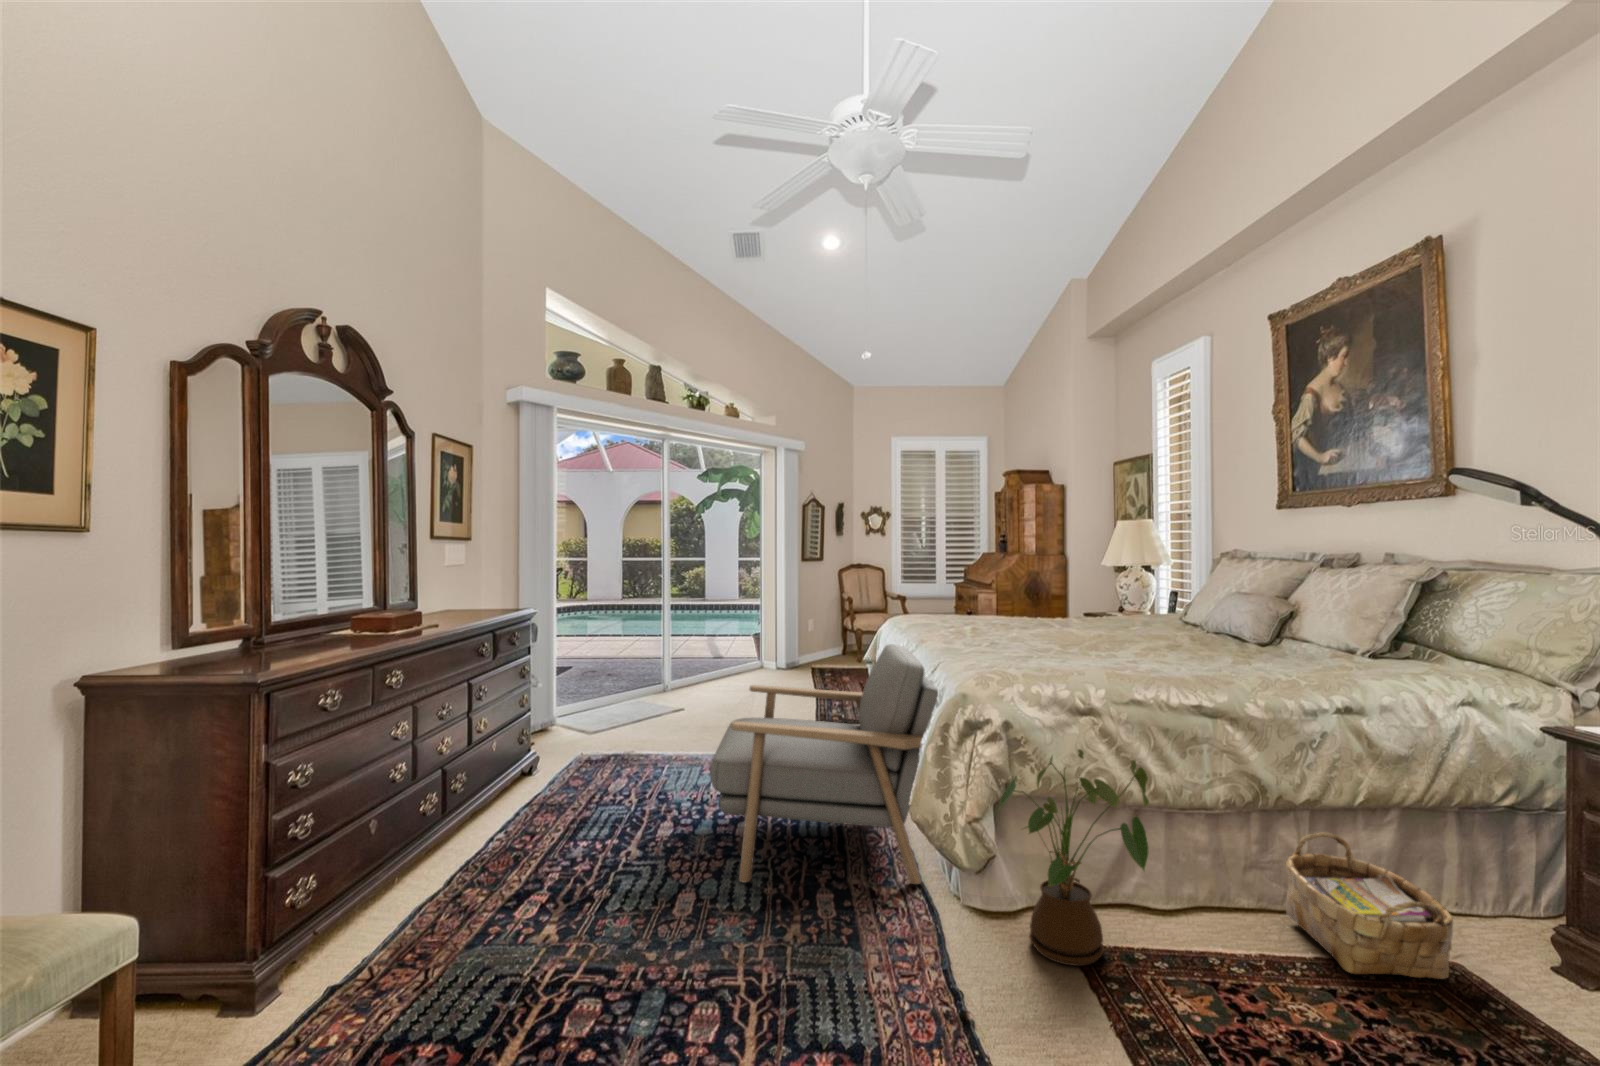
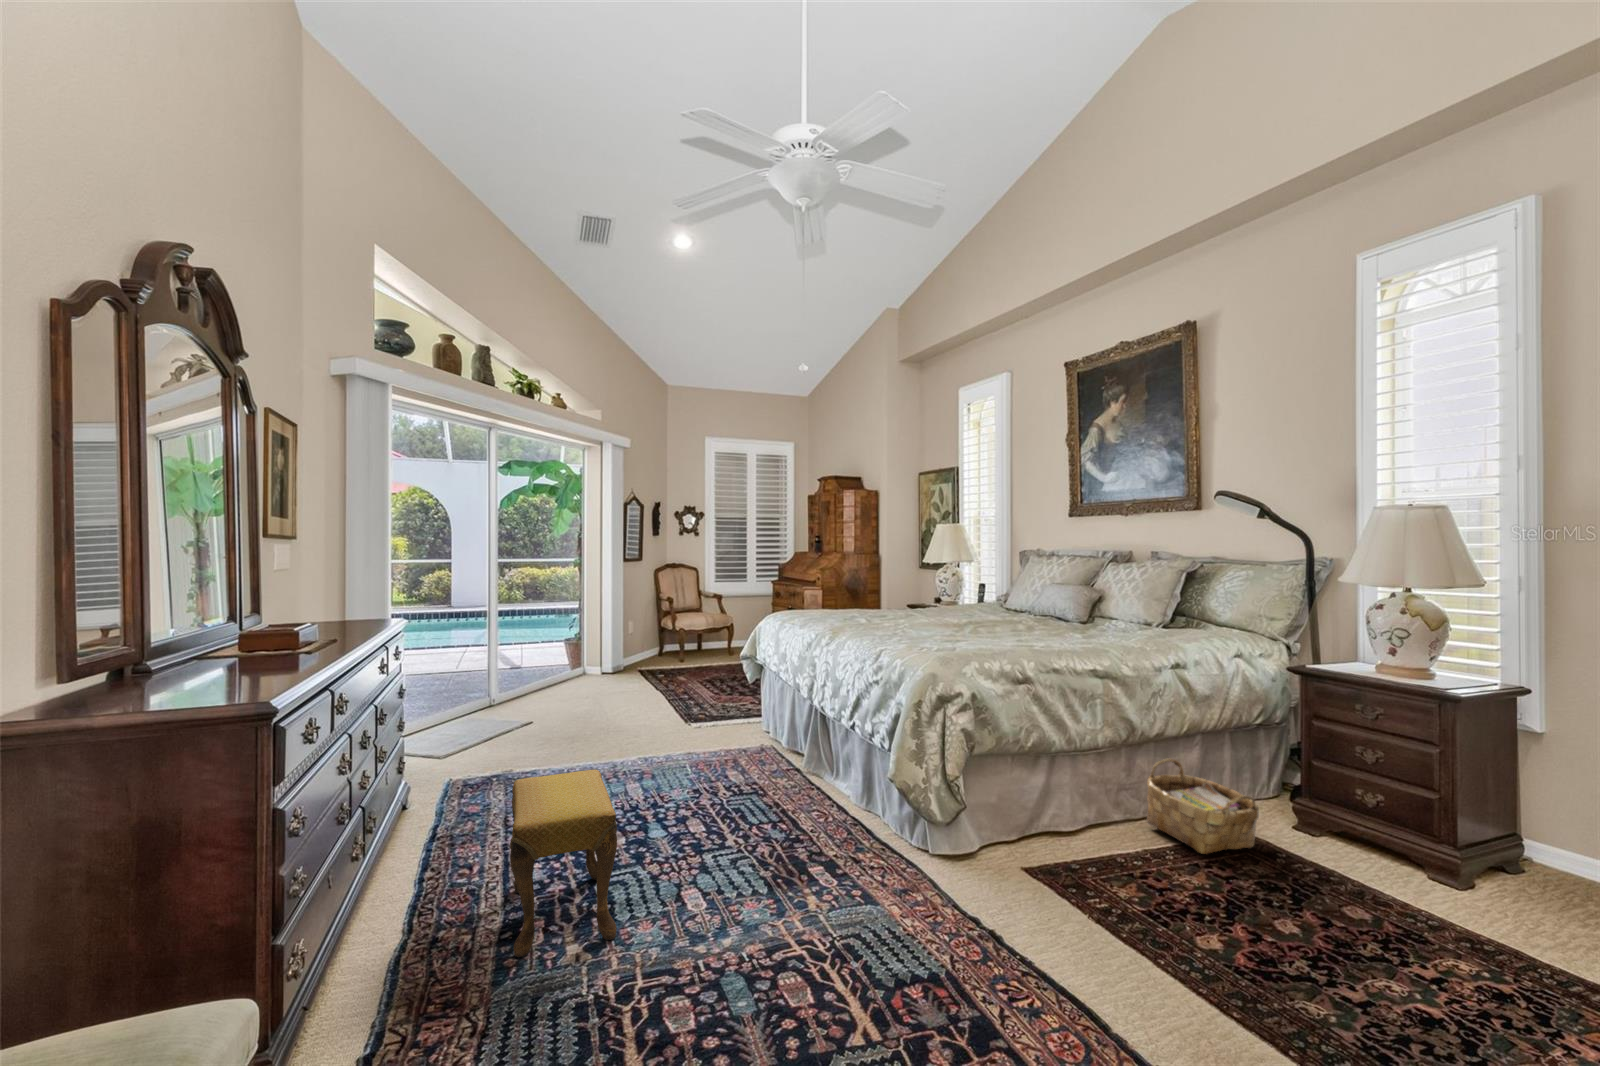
armchair: present [710,644,938,884] -> none [669,639,897,871]
house plant: present [999,749,1149,966] -> none [974,713,1100,884]
footstool: none [489,759,623,930] -> present [510,770,617,957]

